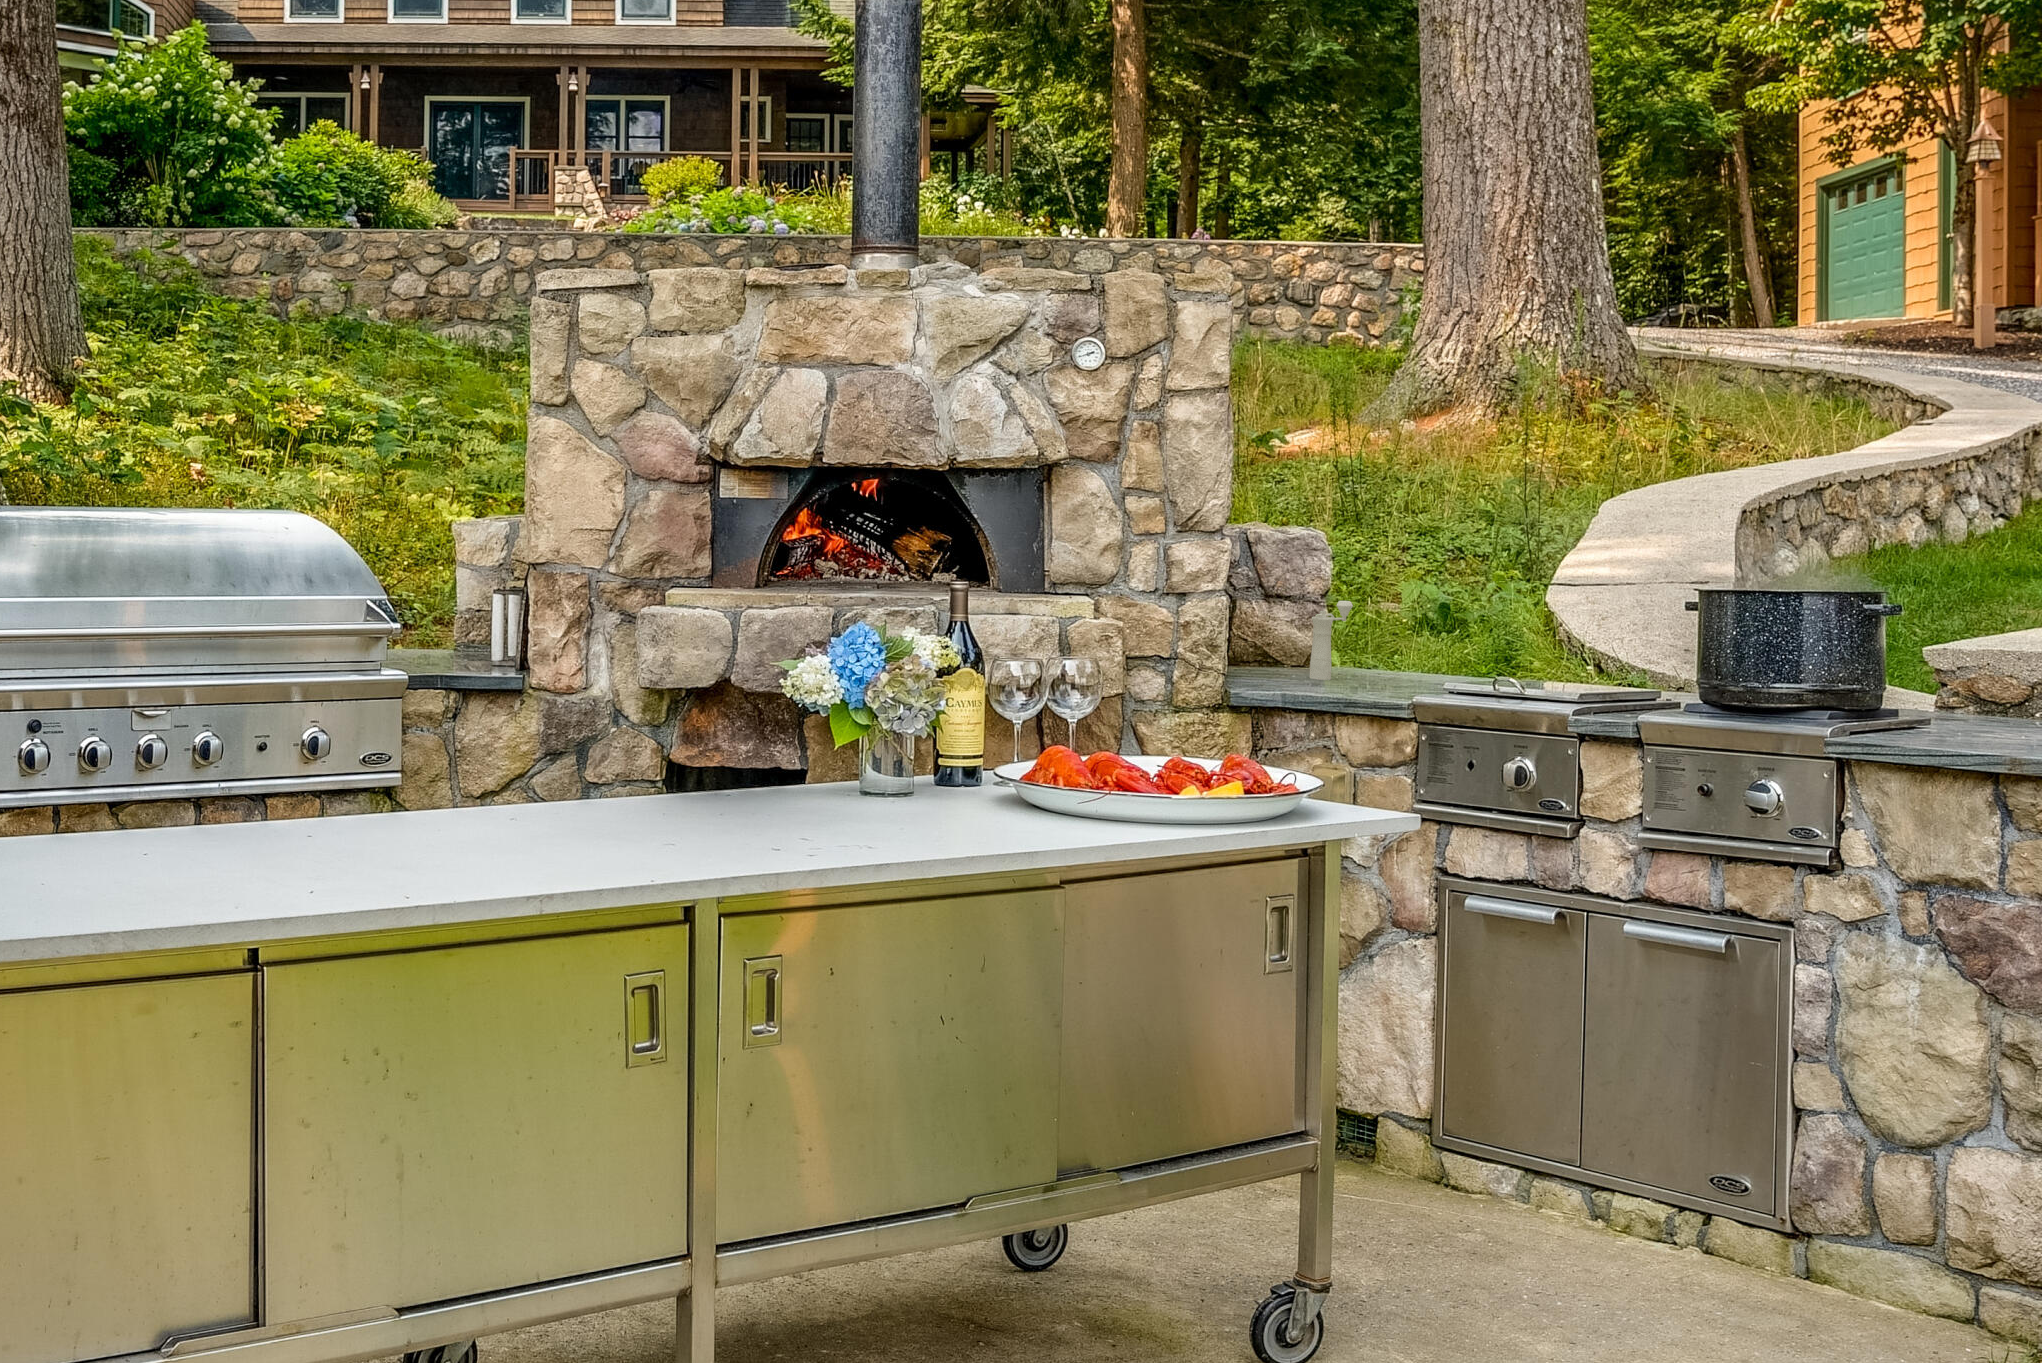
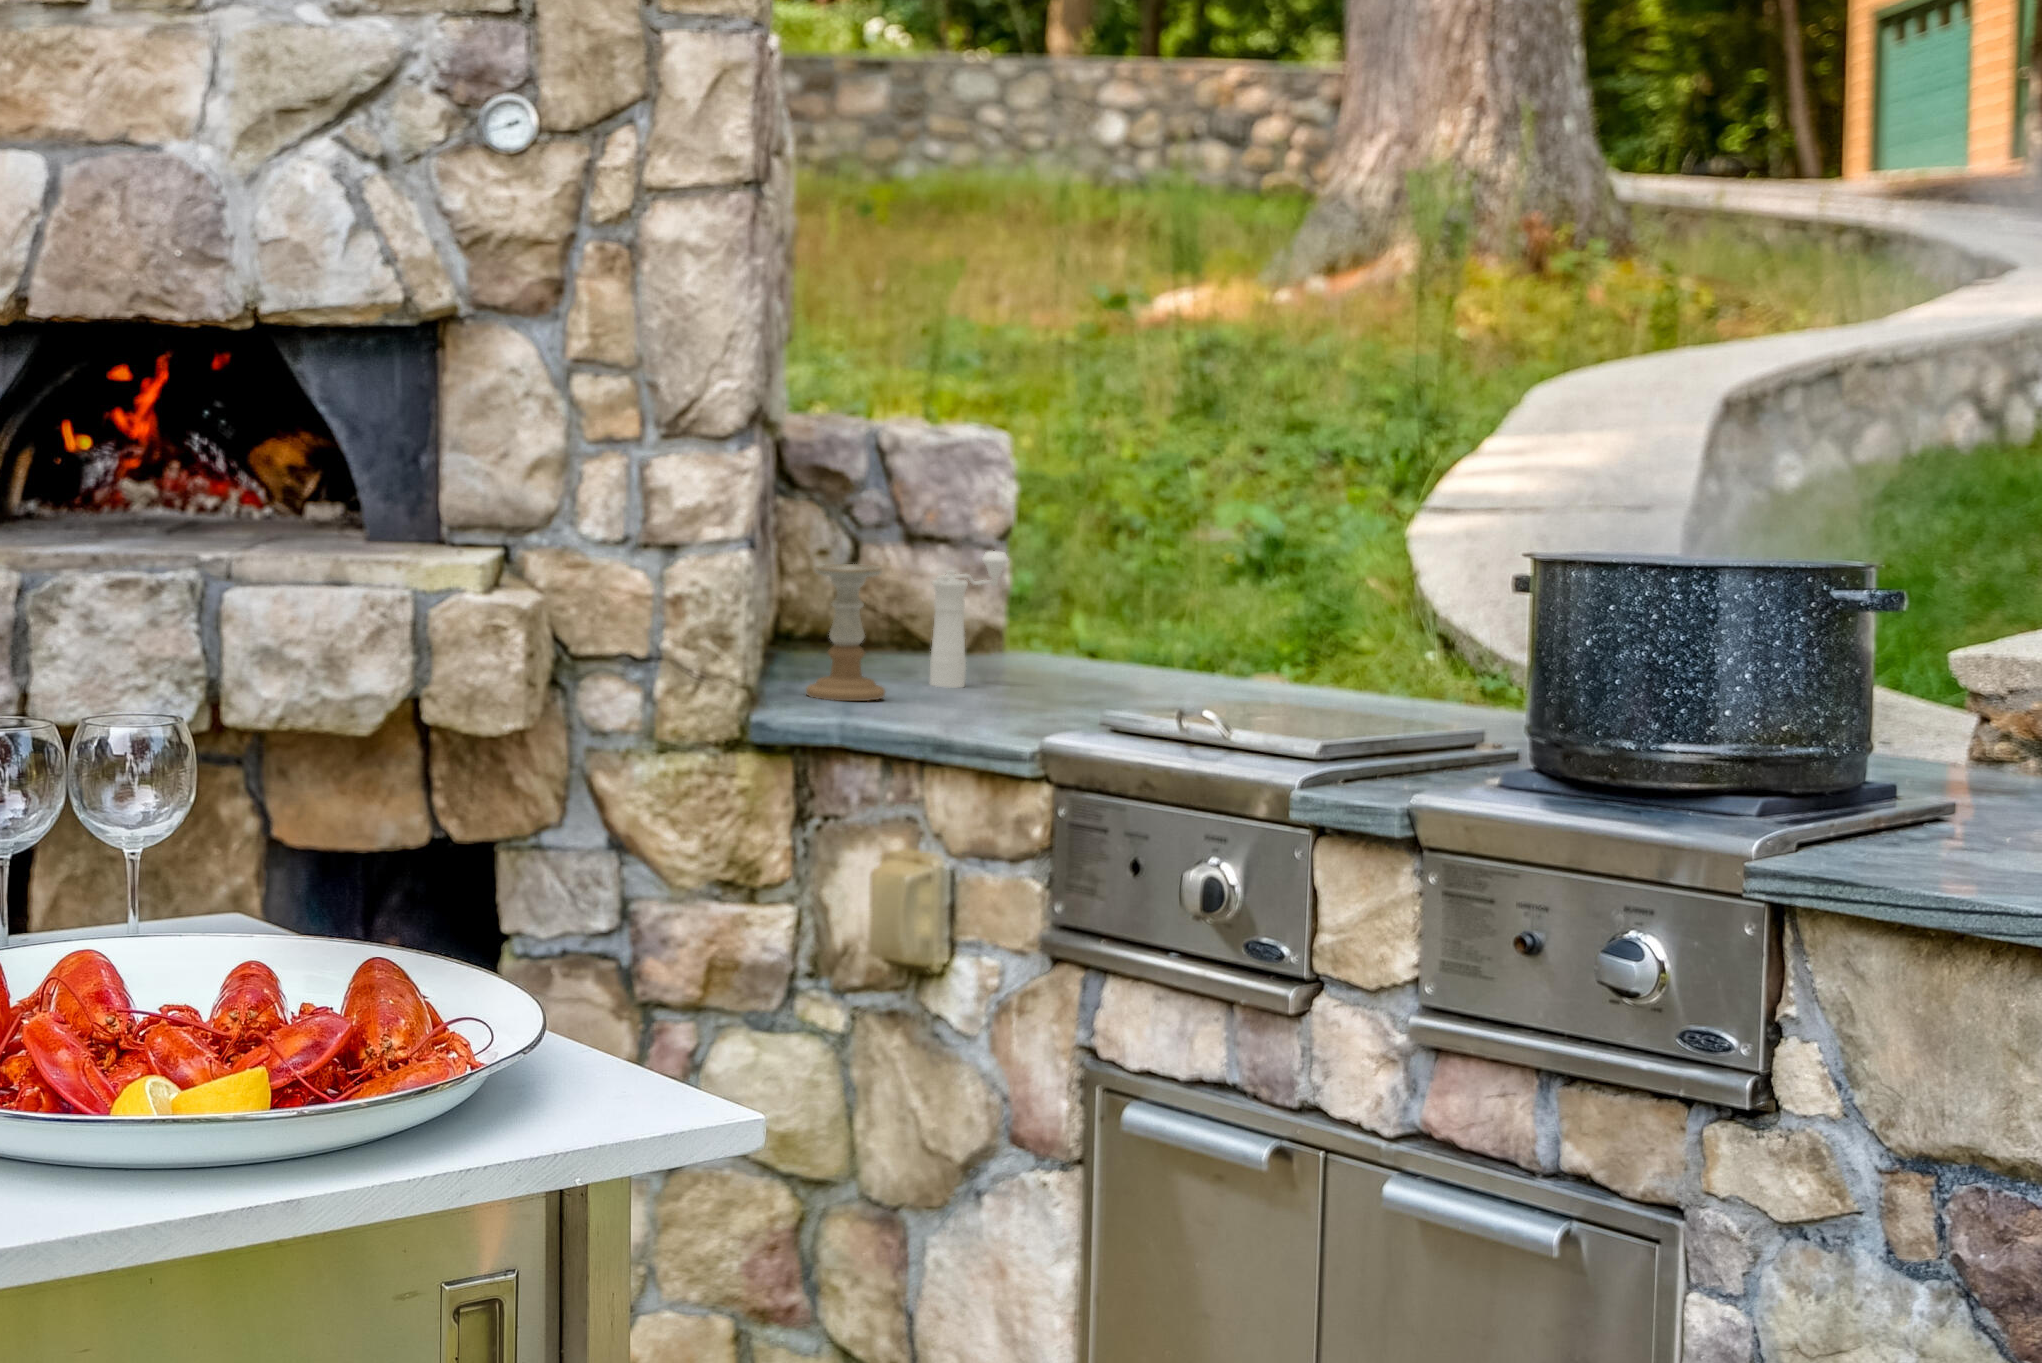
candle holder: none [1259,606,1306,683] -> present [806,564,885,701]

